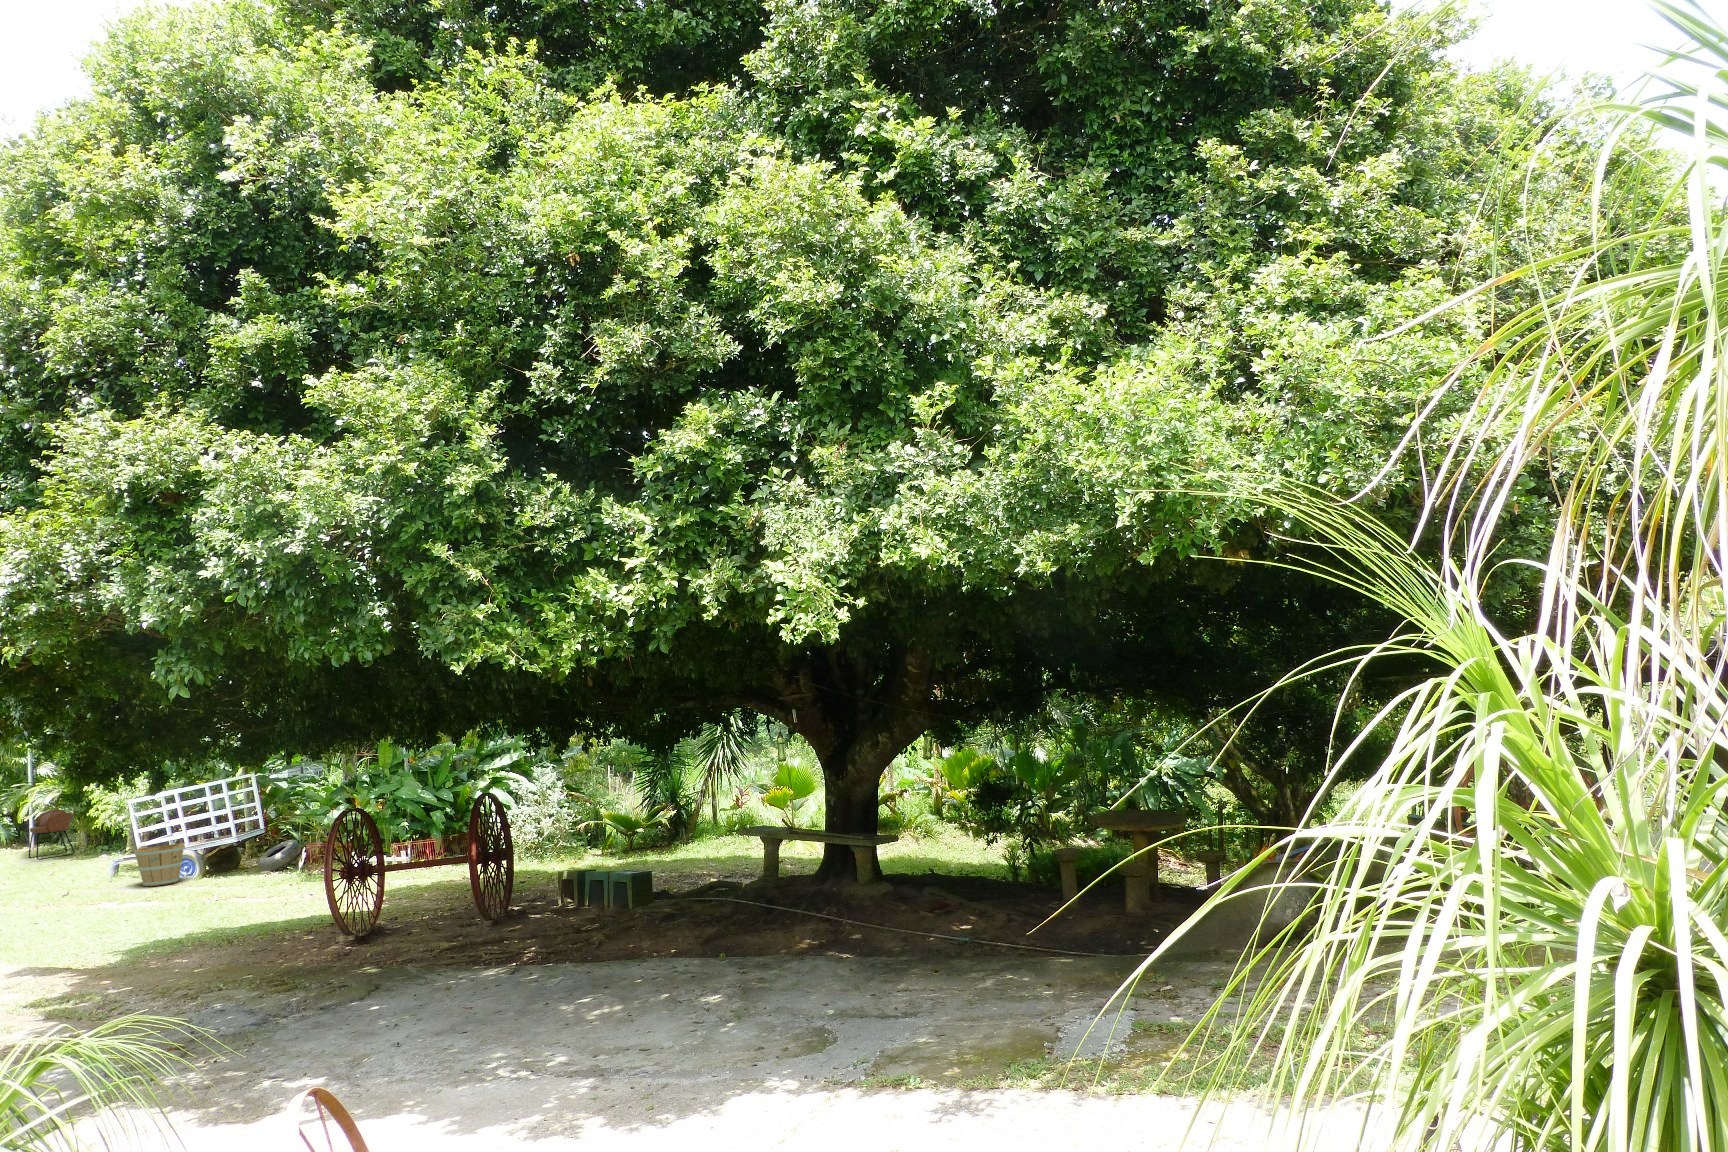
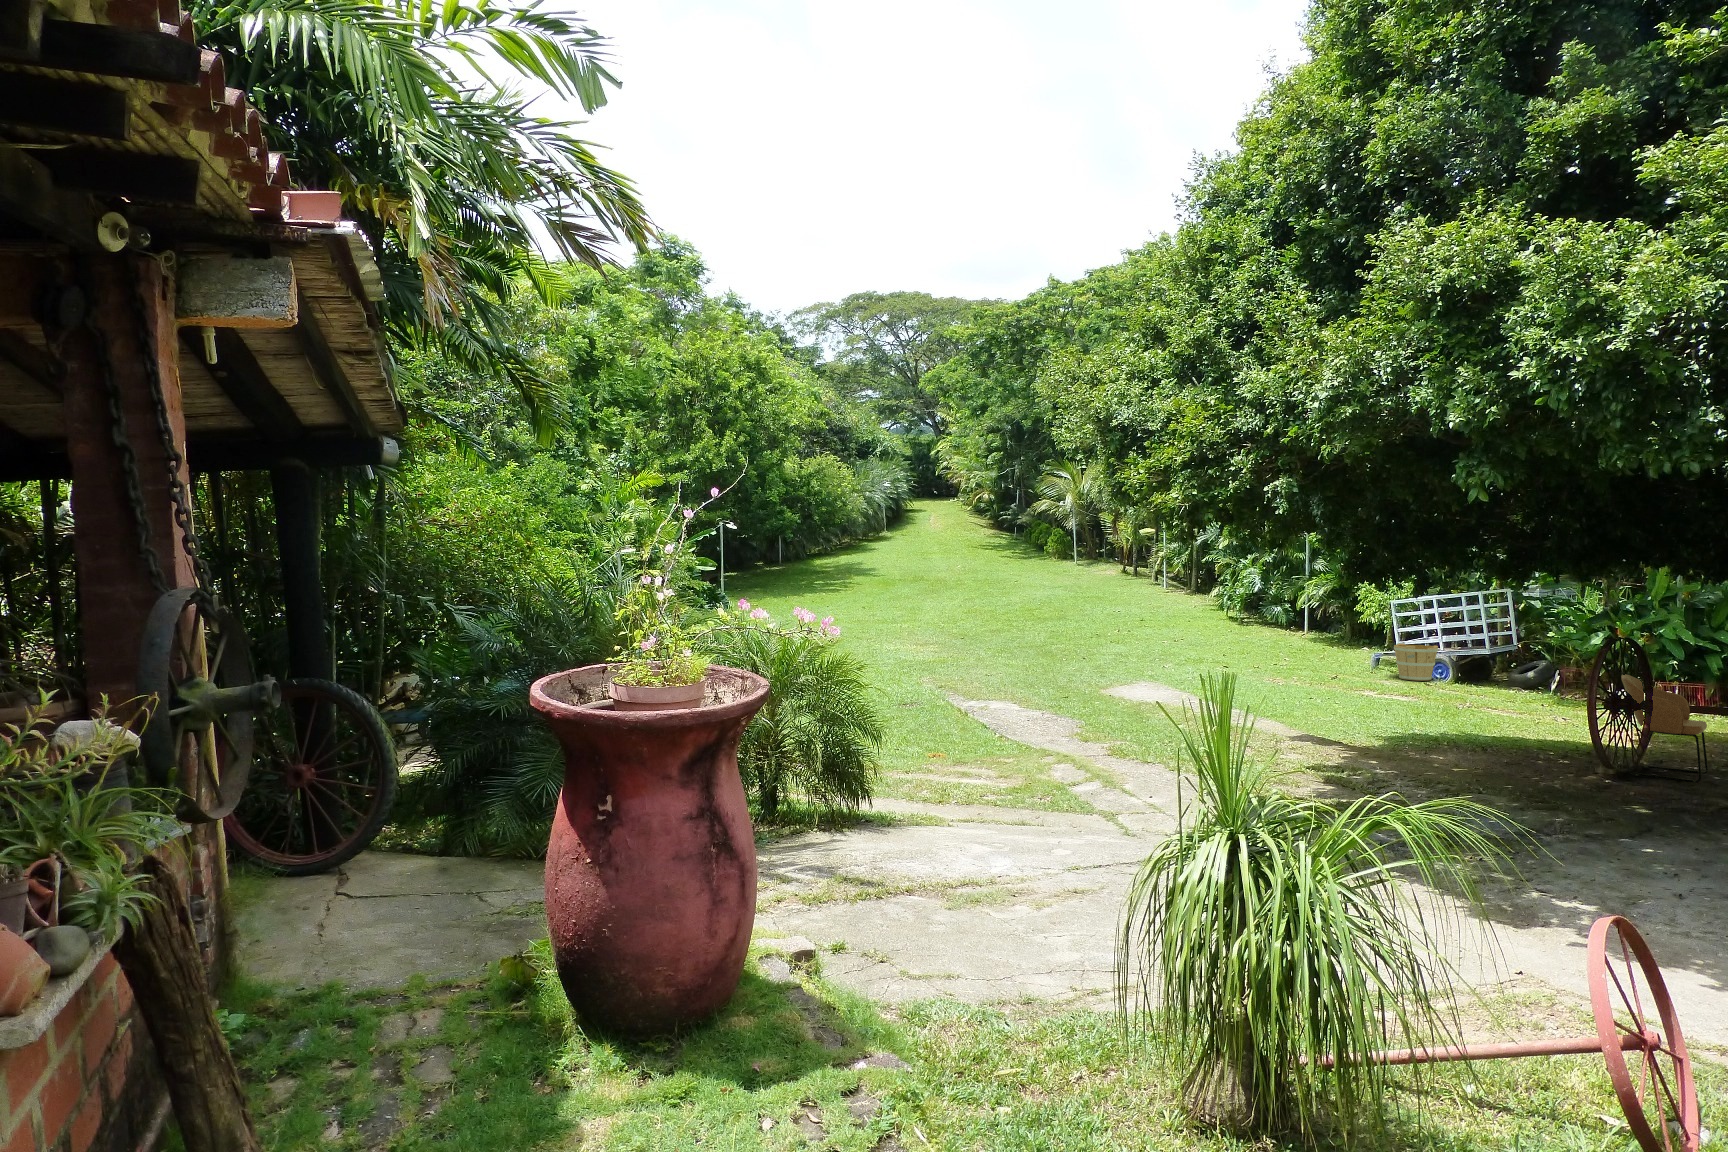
chair: present [29,809,75,860] -> present [1621,674,1708,783]

